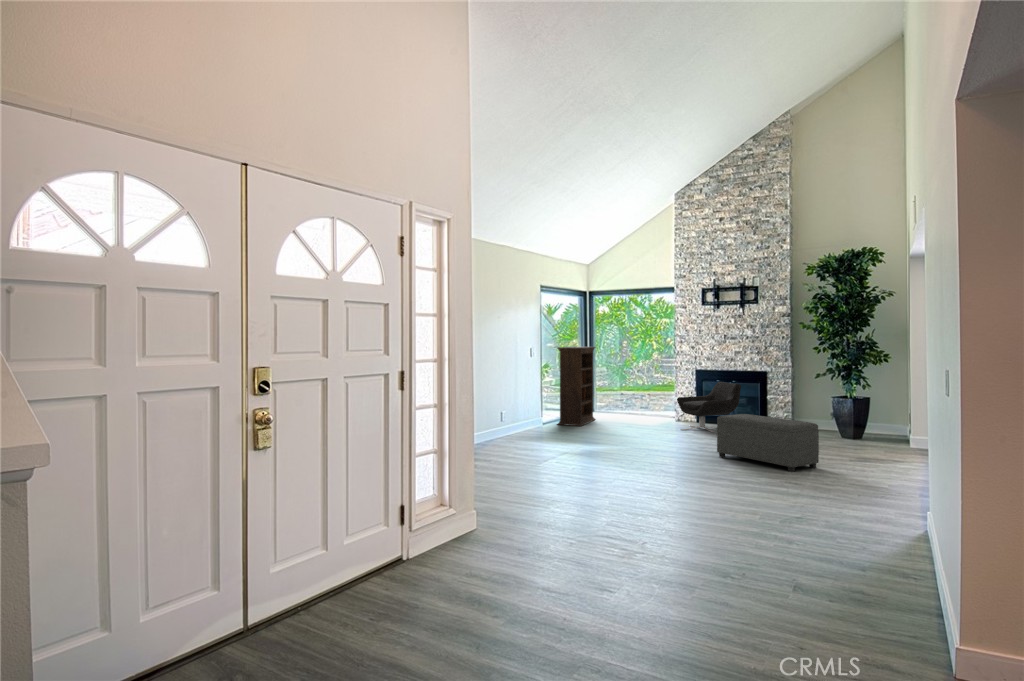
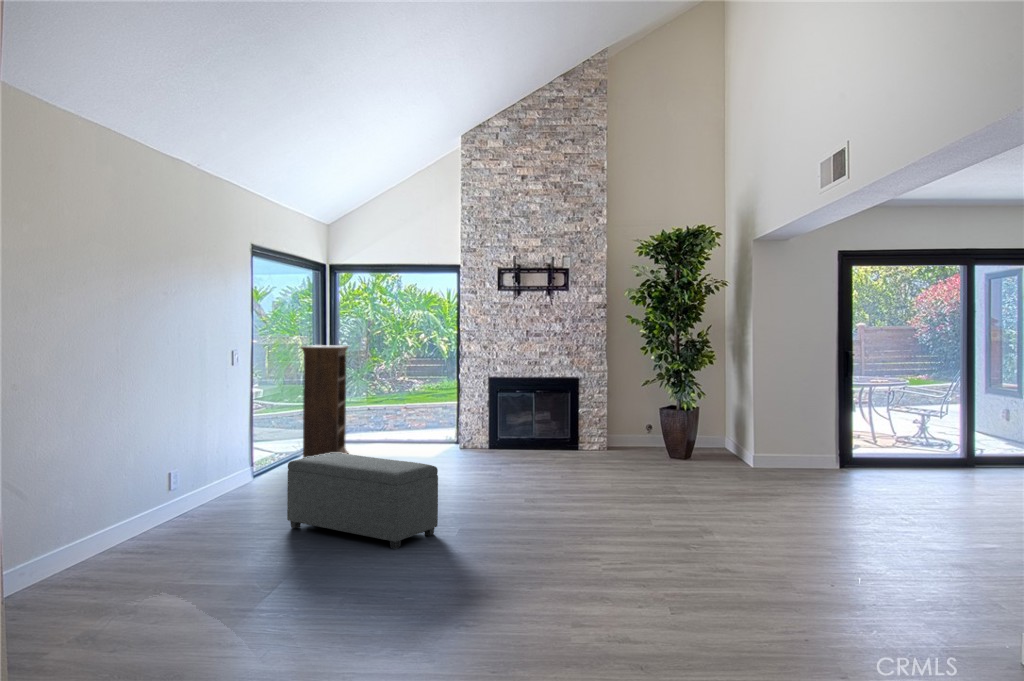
lounge chair: present [677,382,741,432] -> none [471,393,555,462]
ottoman: present [717,414,819,472] -> present [287,453,438,549]

